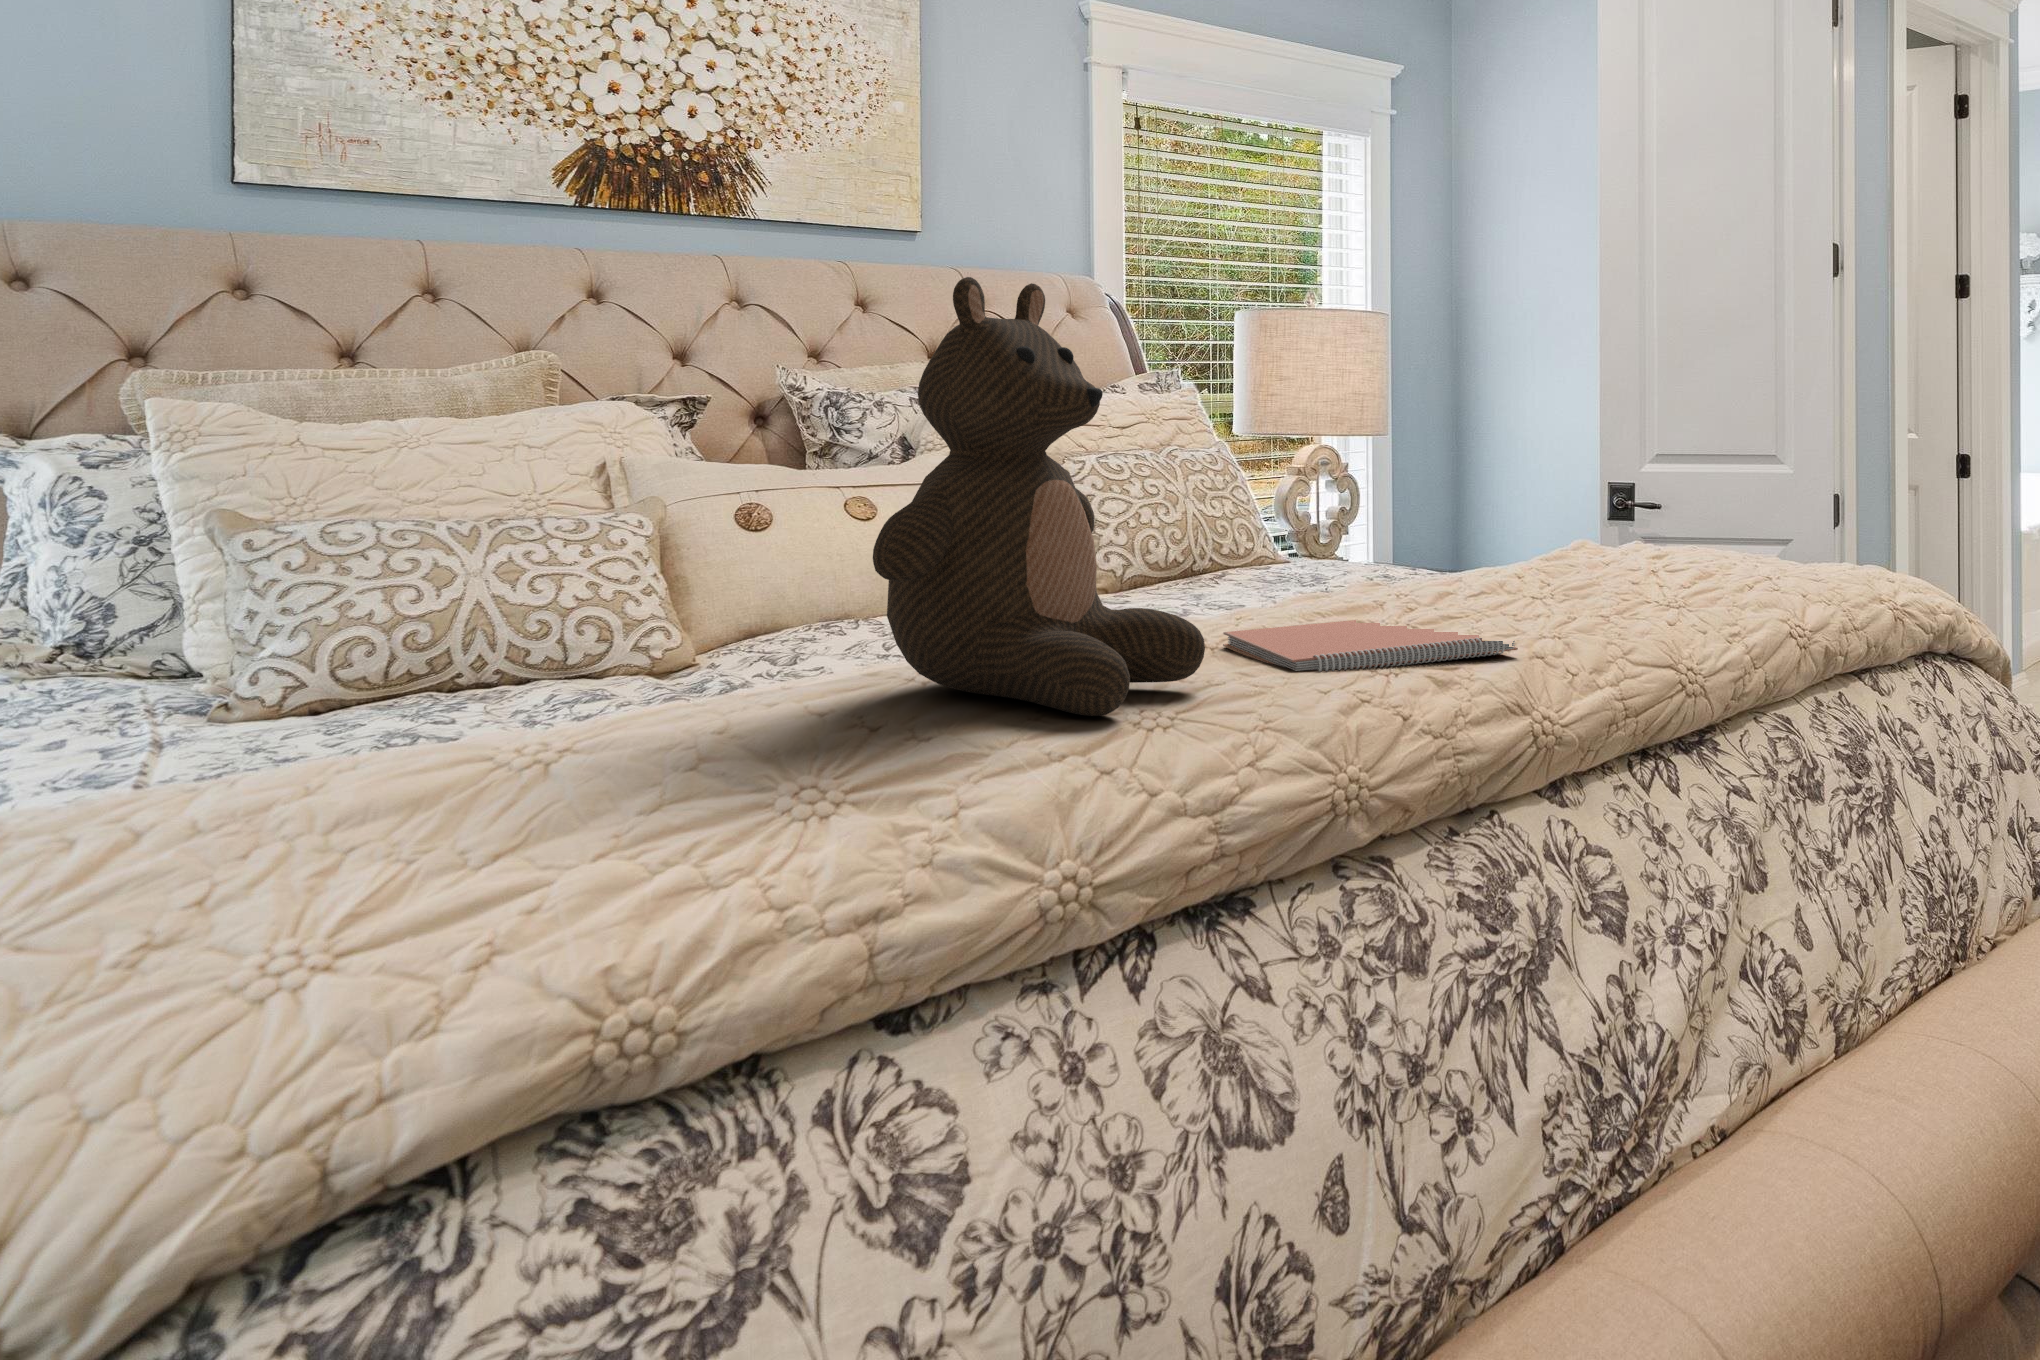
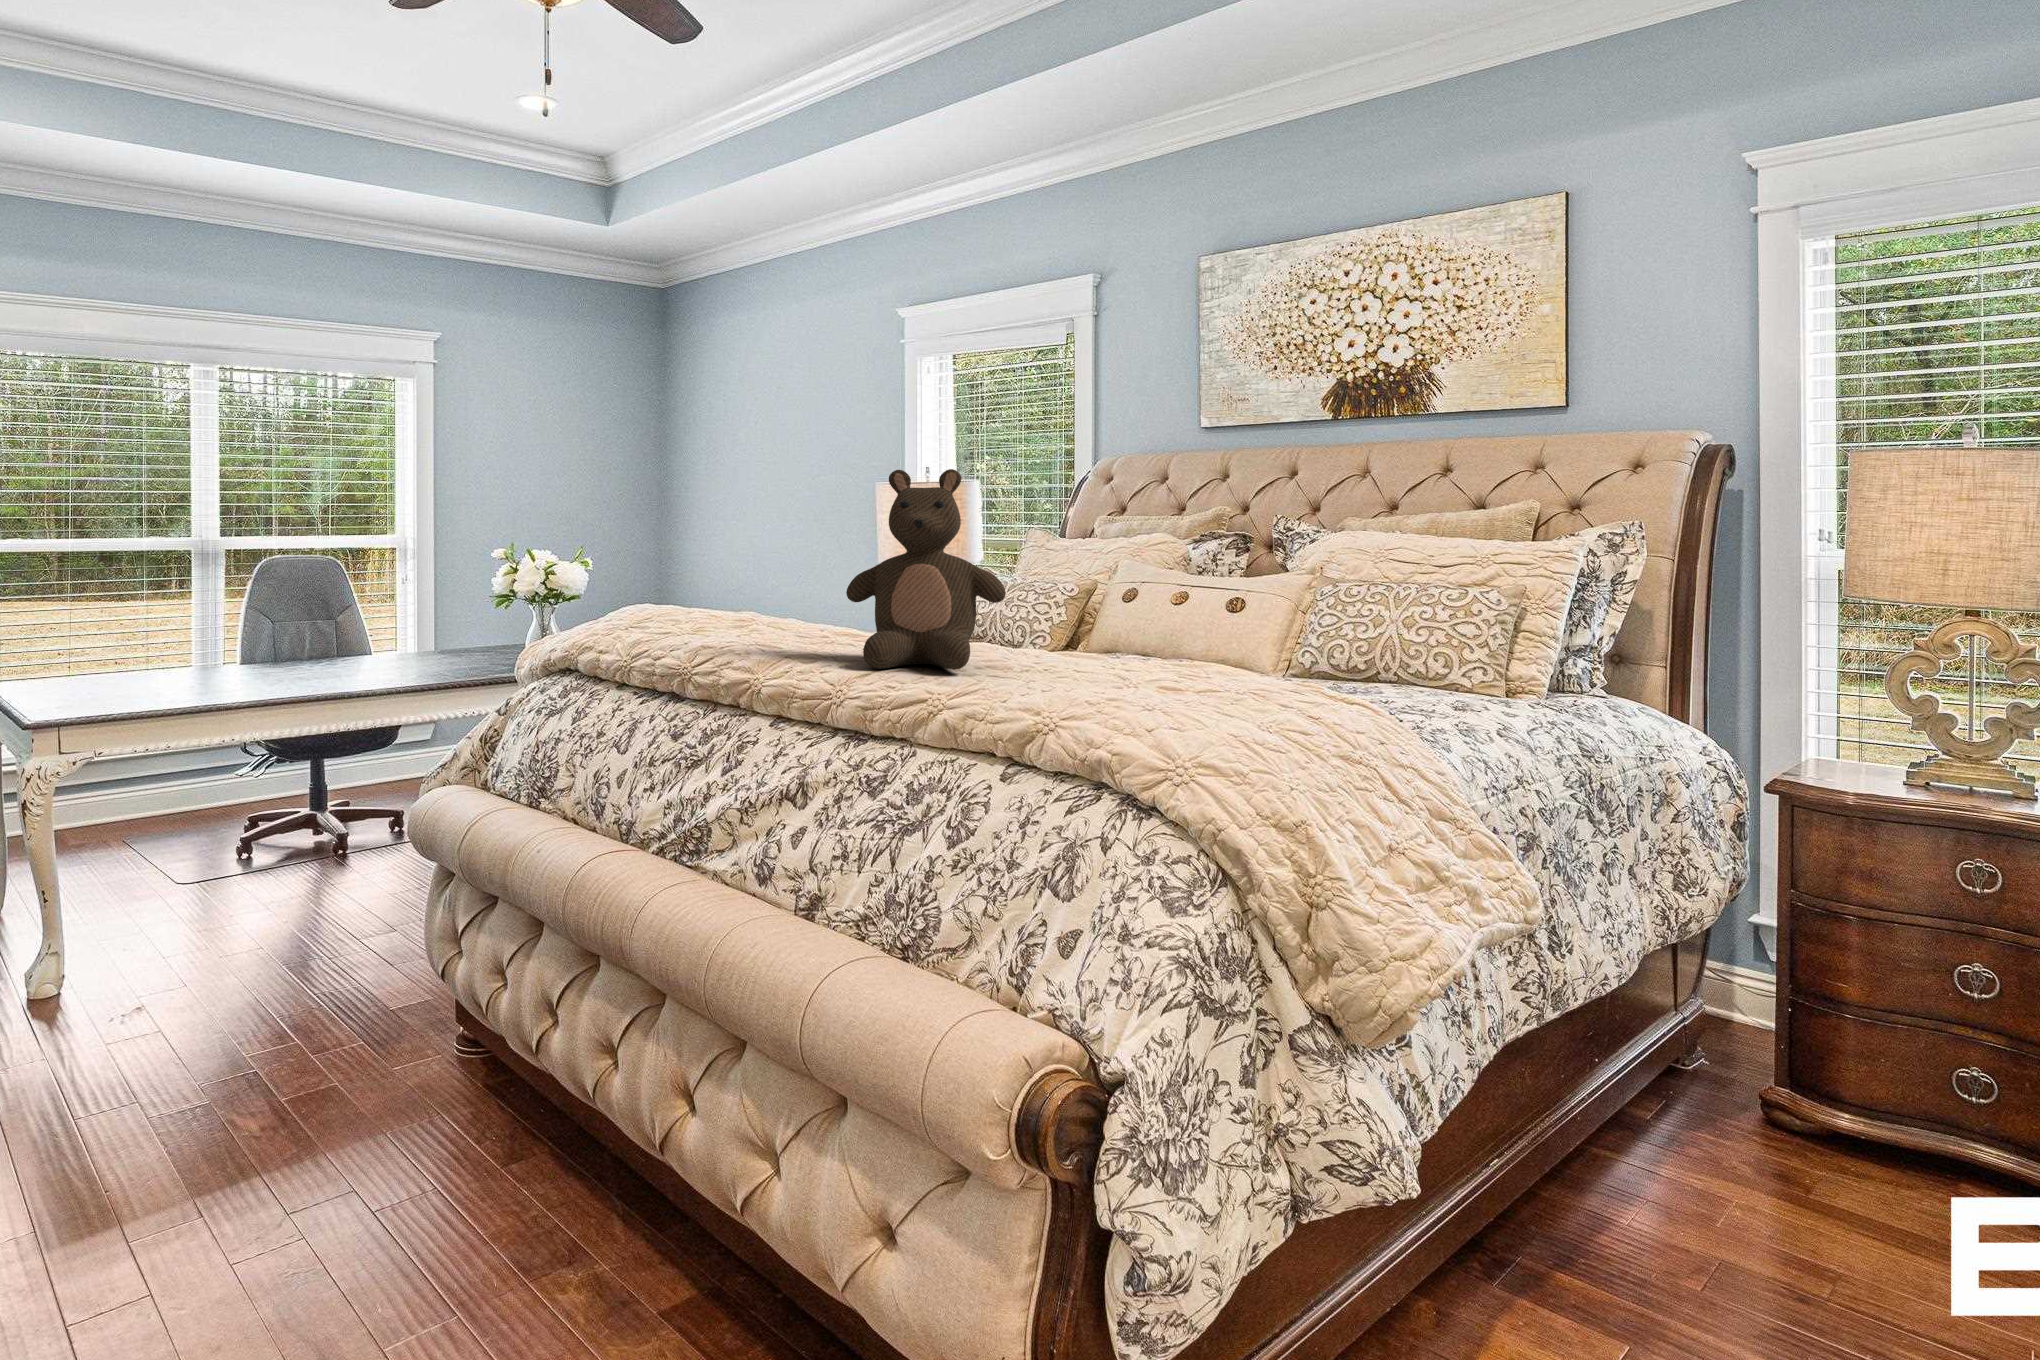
notebook: present [1223,620,1518,672] -> none [1044,671,1241,704]

